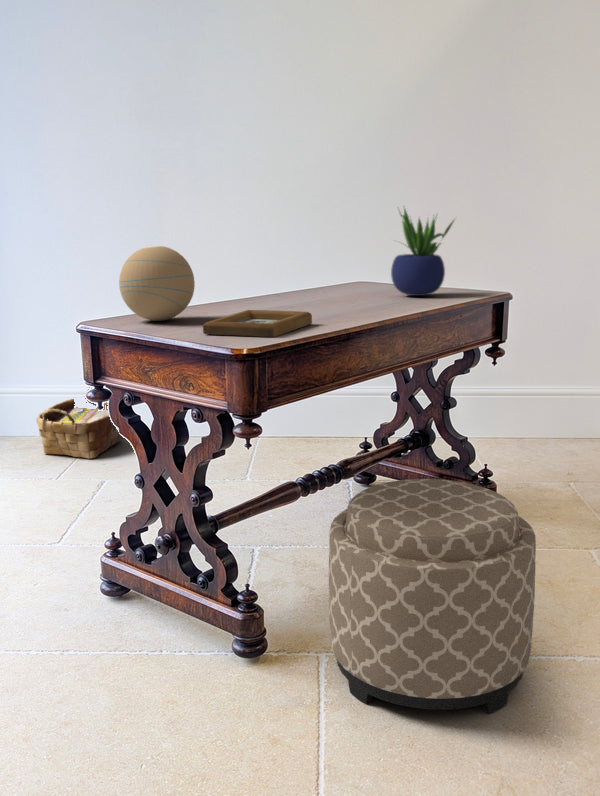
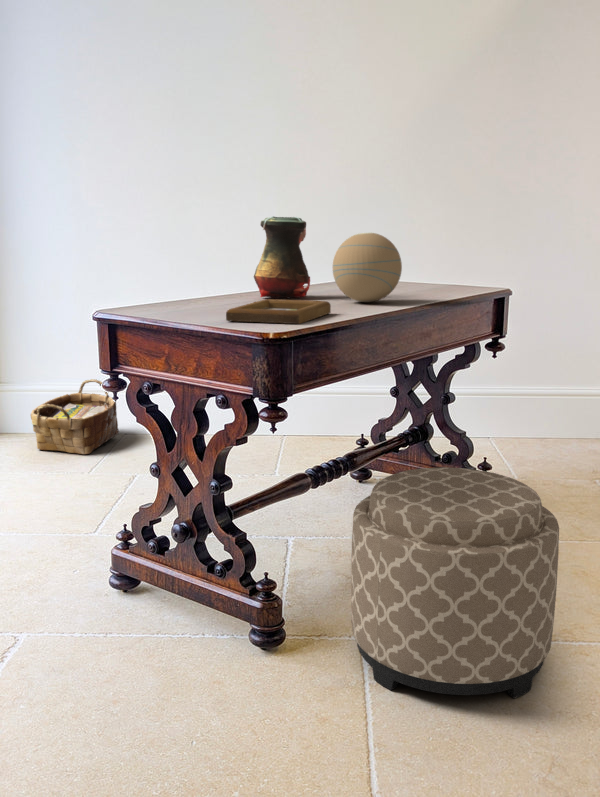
potted plant: present [391,209,454,296] -> none [395,201,461,291]
vase: none [244,224,301,306] -> present [254,216,310,298]
decorative orb: present [119,246,195,321] -> present [333,233,402,302]

